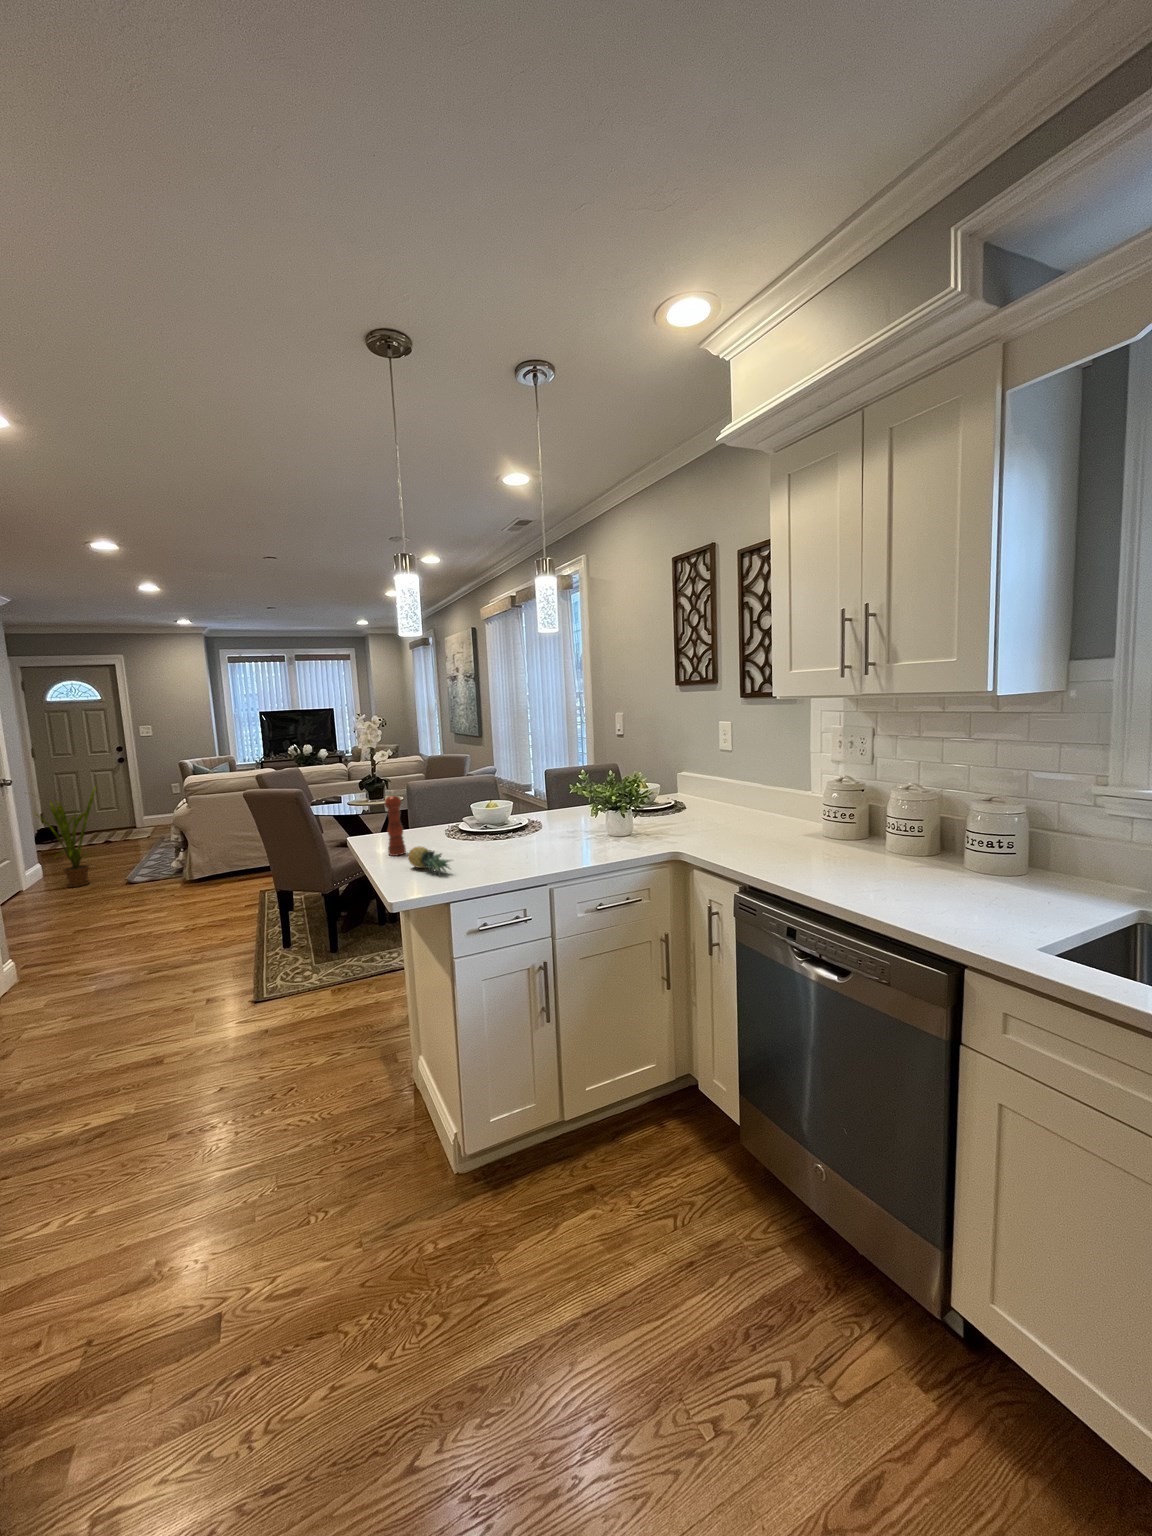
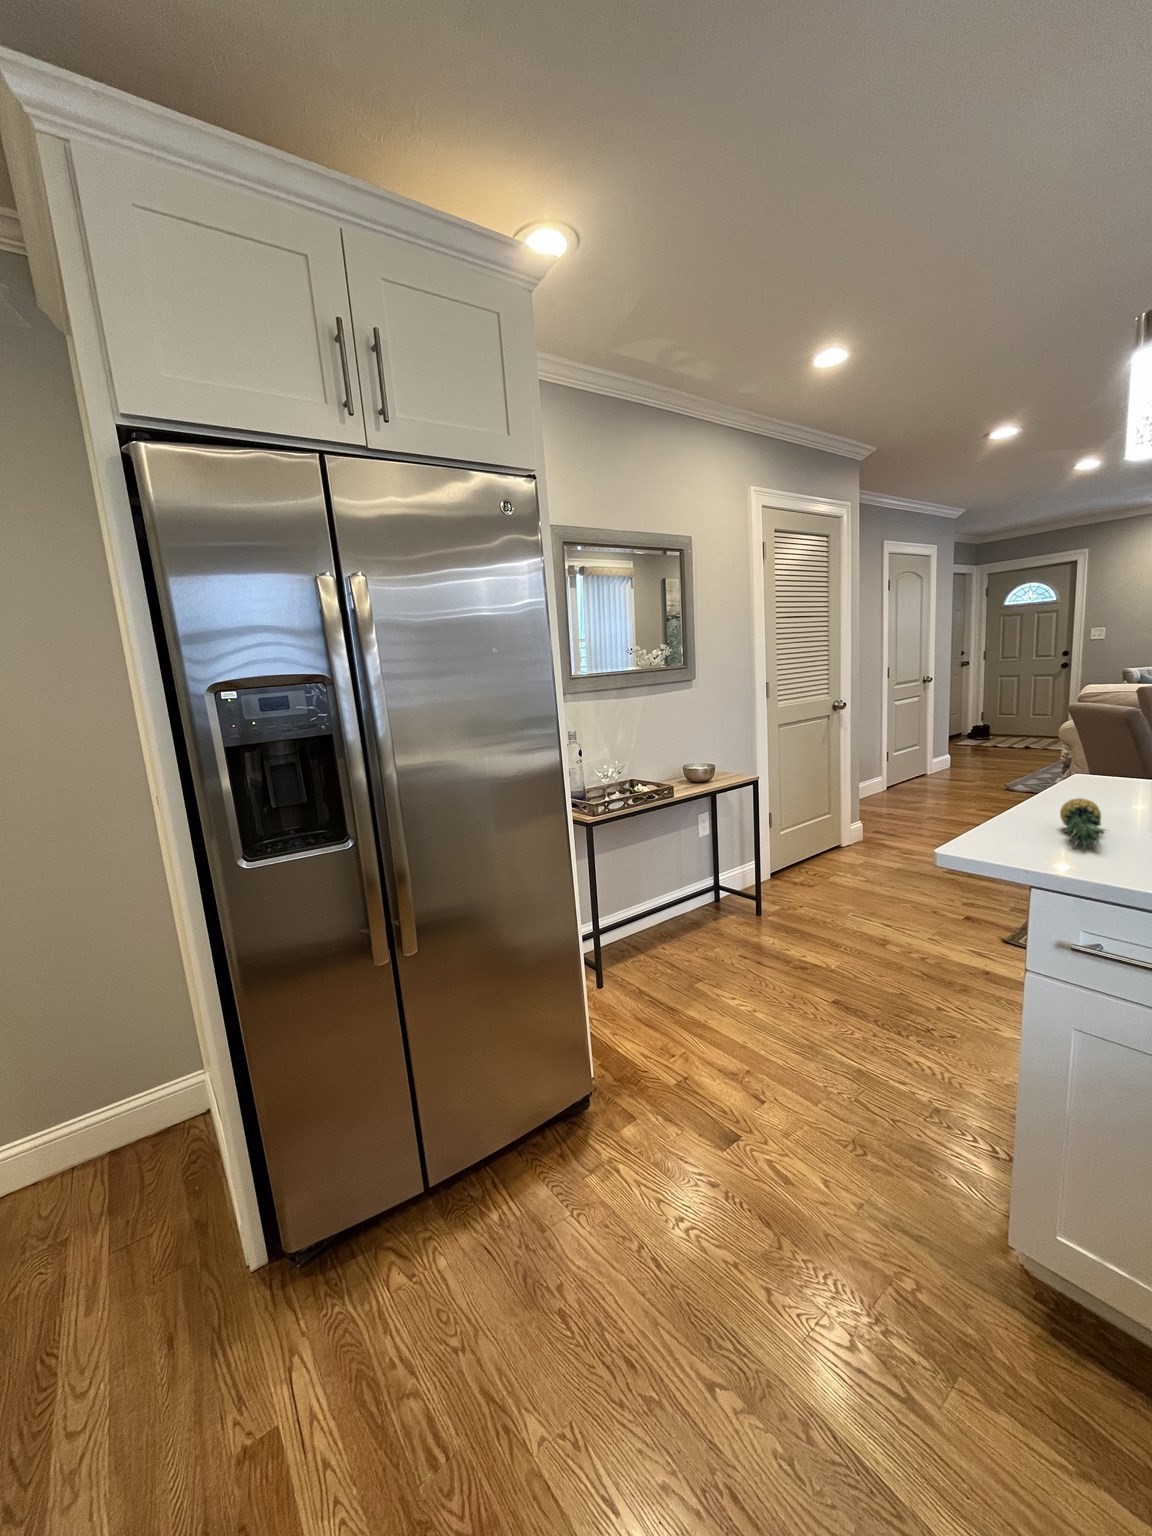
house plant: present [36,787,96,887] -> none [938,688,1004,782]
pepper mill: present [385,791,406,856] -> none [1081,713,1119,810]

